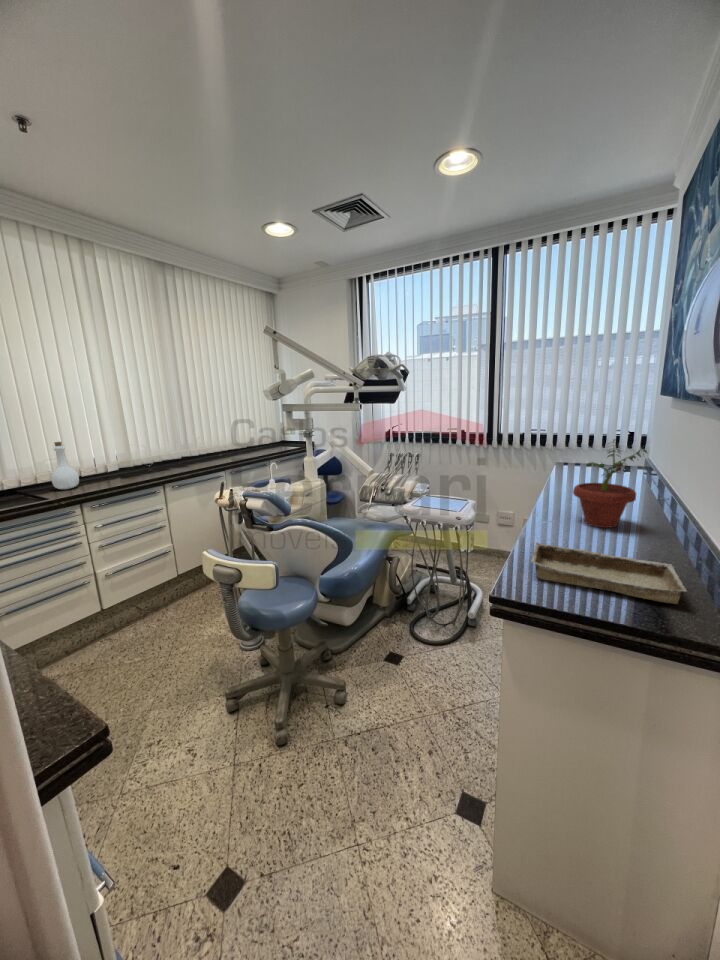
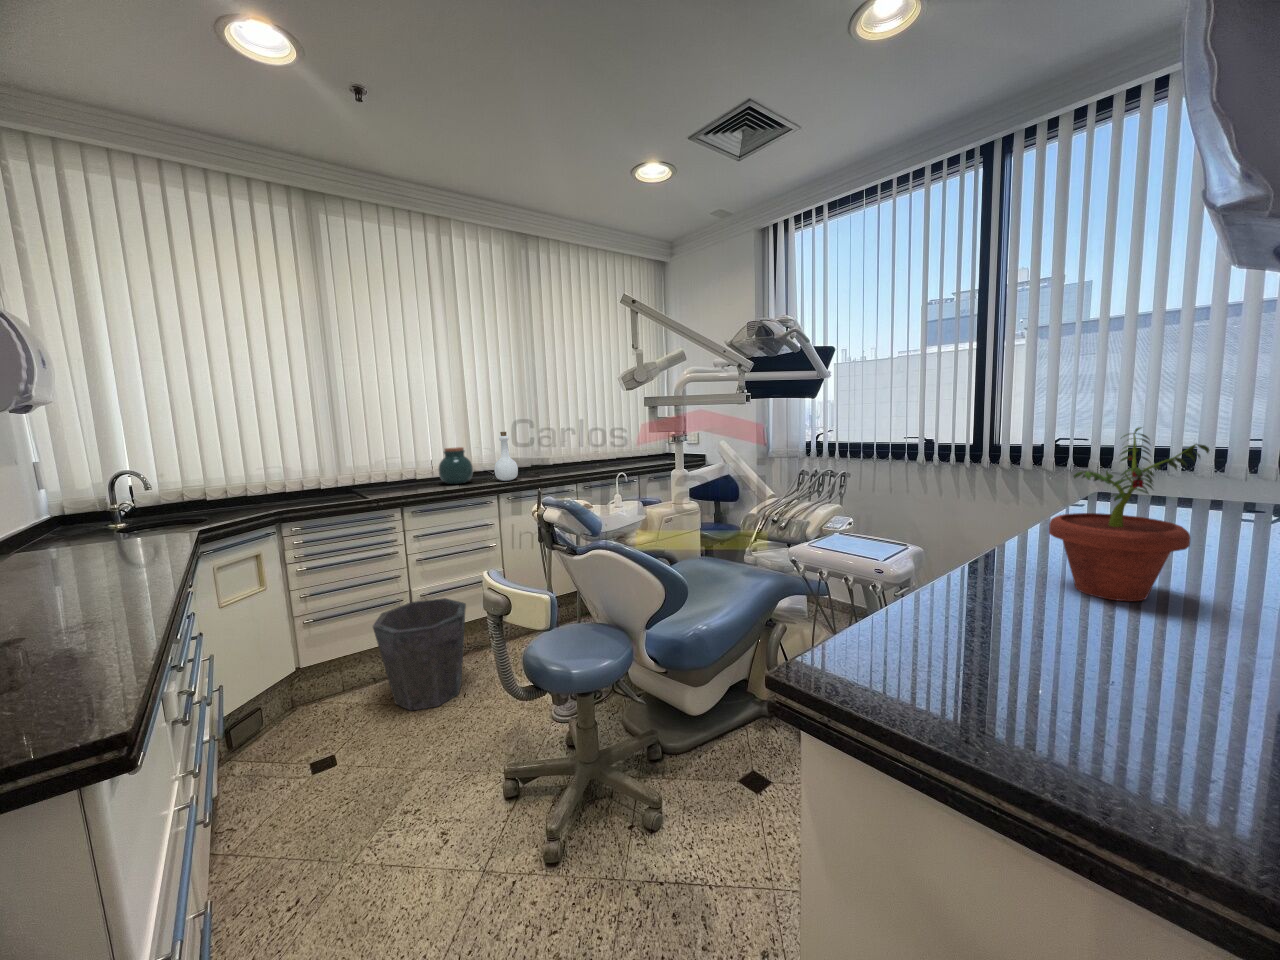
bottle: present [51,442,79,489] -> present [494,432,518,481]
jar: none [102,446,134,478] -> present [438,447,473,484]
tray: present [531,543,686,604] -> none [861,601,1198,762]
waste bin: none [73,573,154,668] -> present [373,598,466,710]

